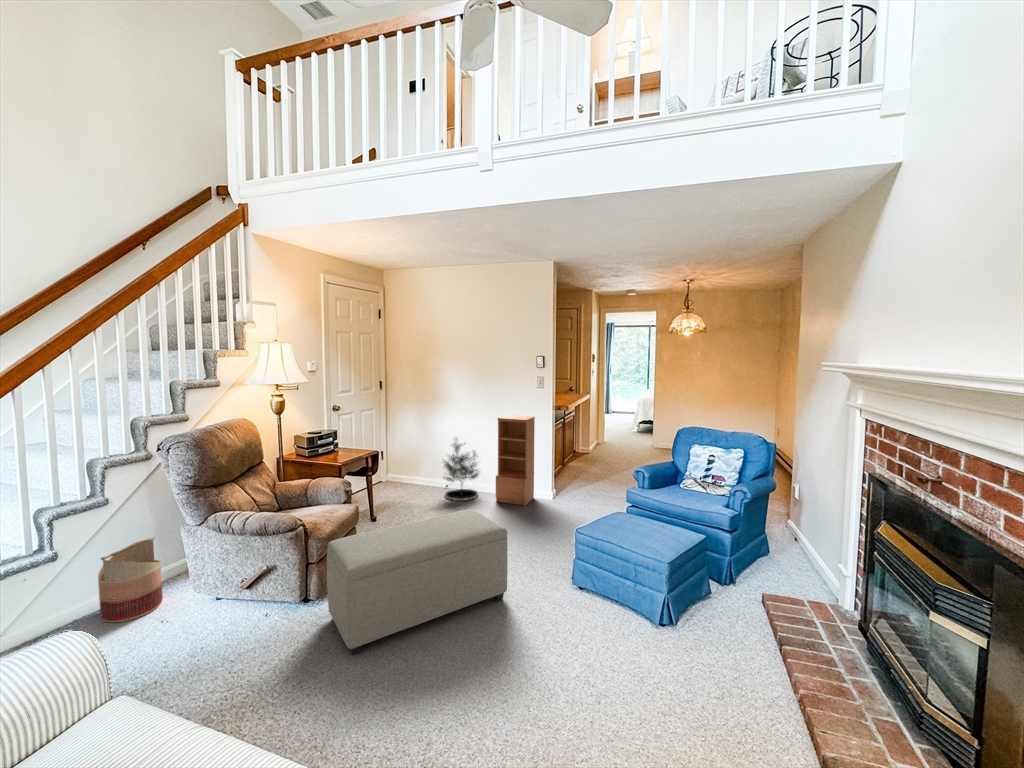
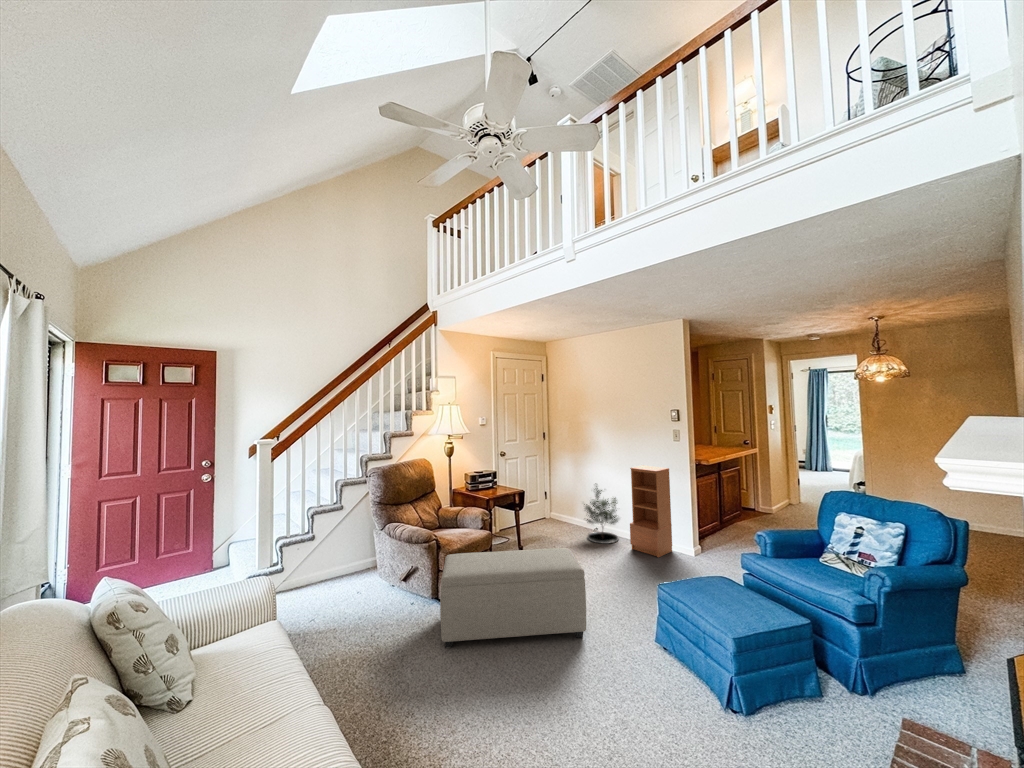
basket: present [98,537,163,622] -> none [333,534,366,587]

